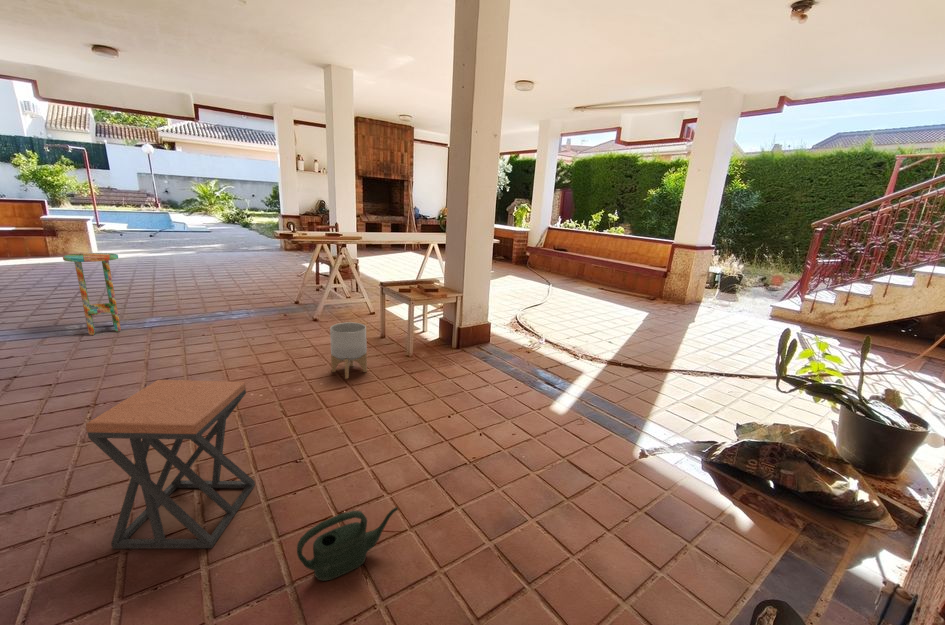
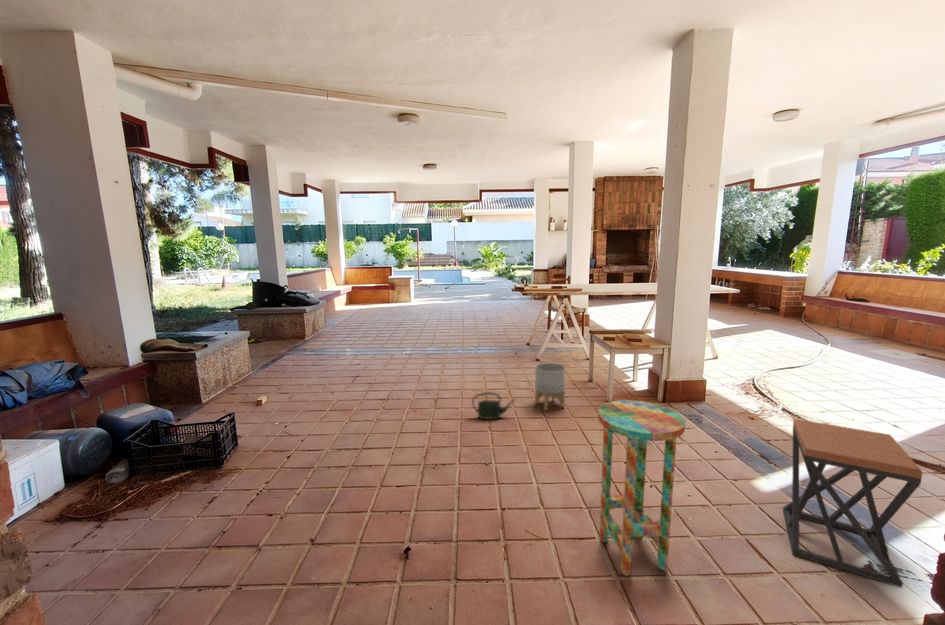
side table: present [63,253,121,335] -> present [598,400,685,576]
stool: present [86,380,255,549] -> present [783,419,922,587]
watering can: present [297,507,398,581] -> present [473,392,510,419]

